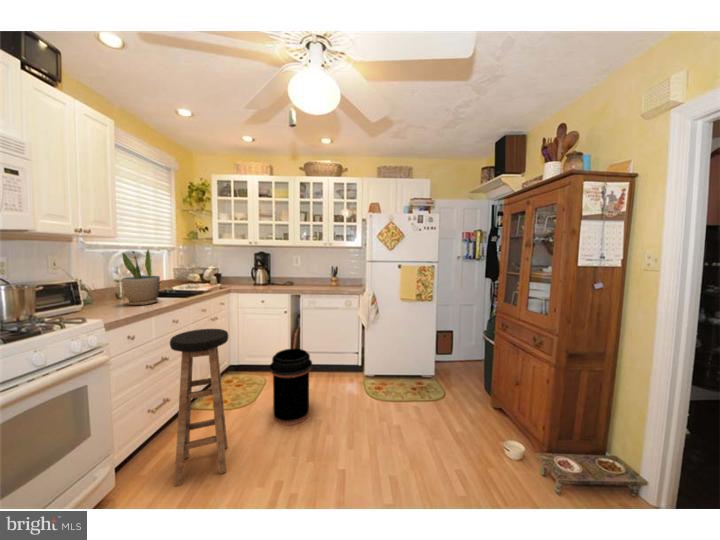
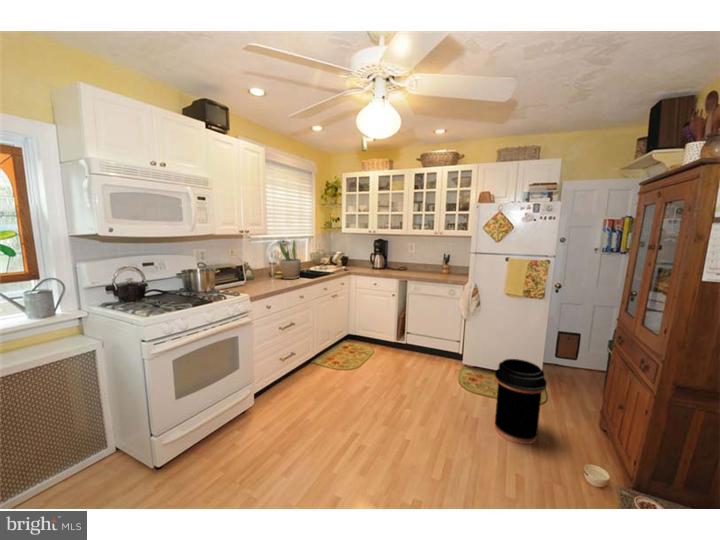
bar stool: present [170,329,228,487] -> none [302,300,338,401]
trash can: present [270,349,312,425] -> present [495,359,546,444]

